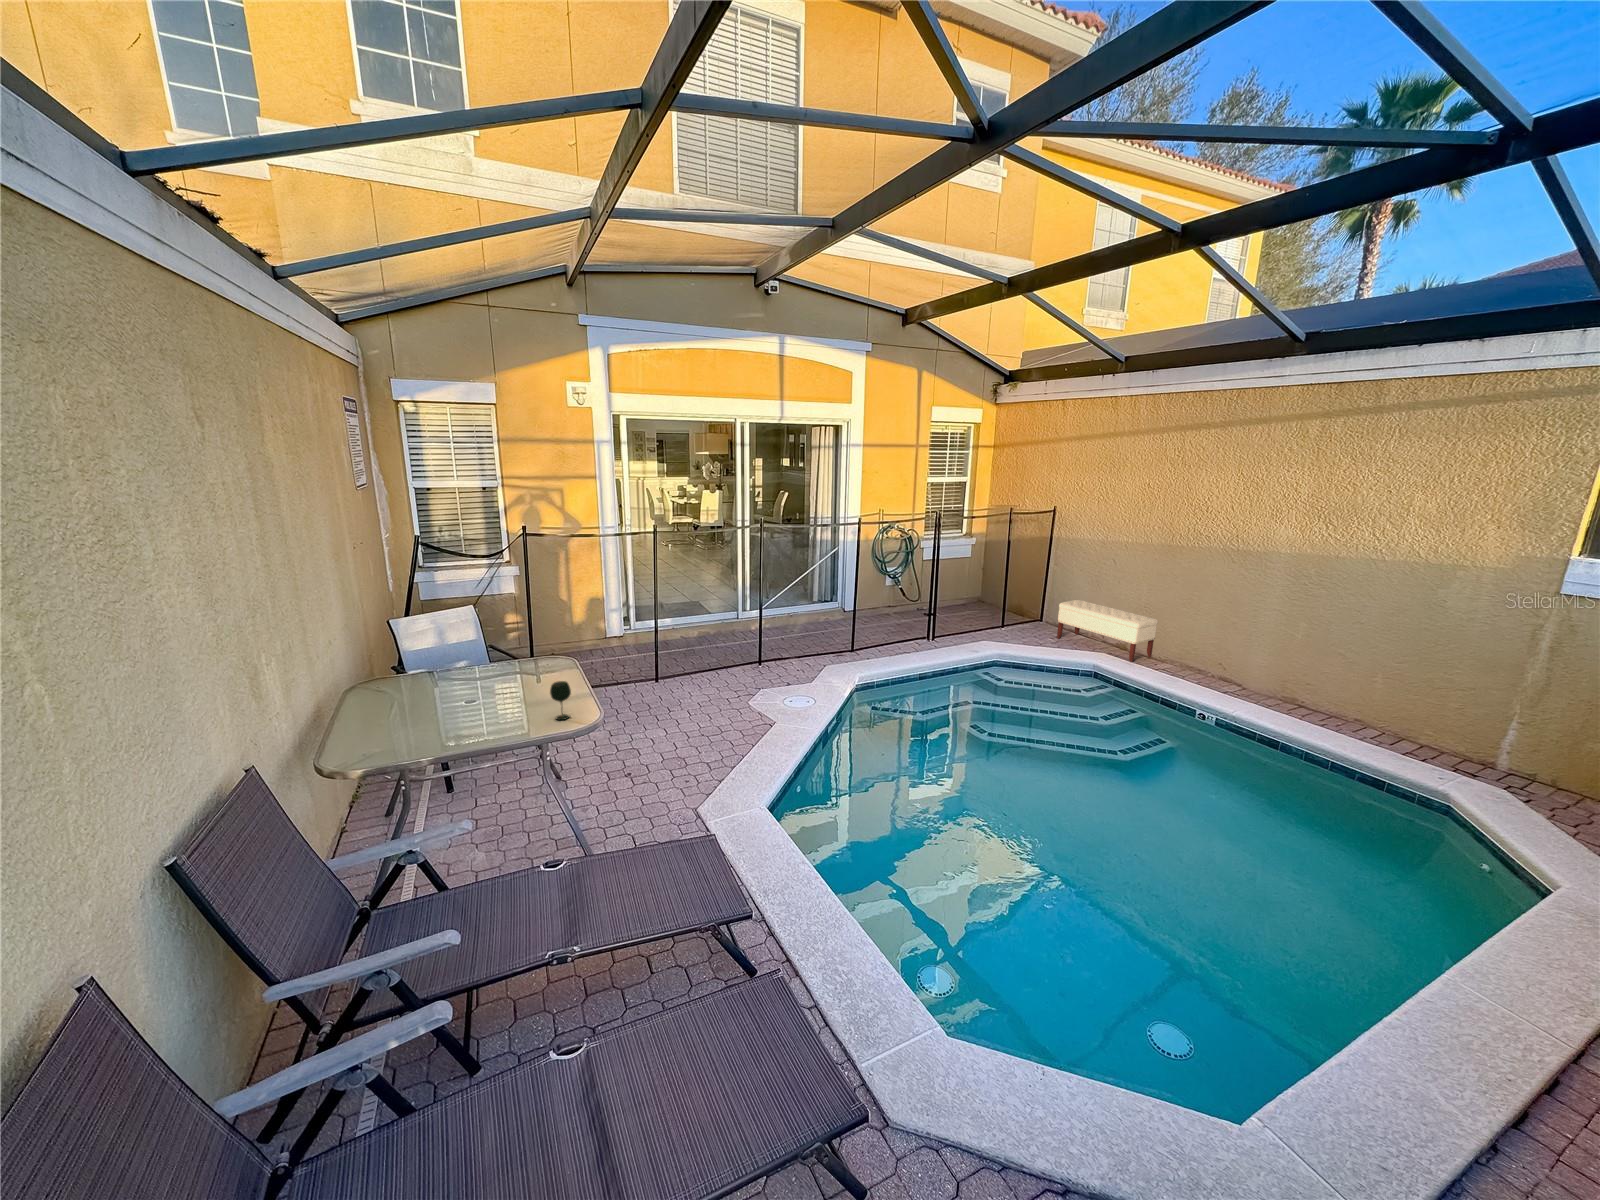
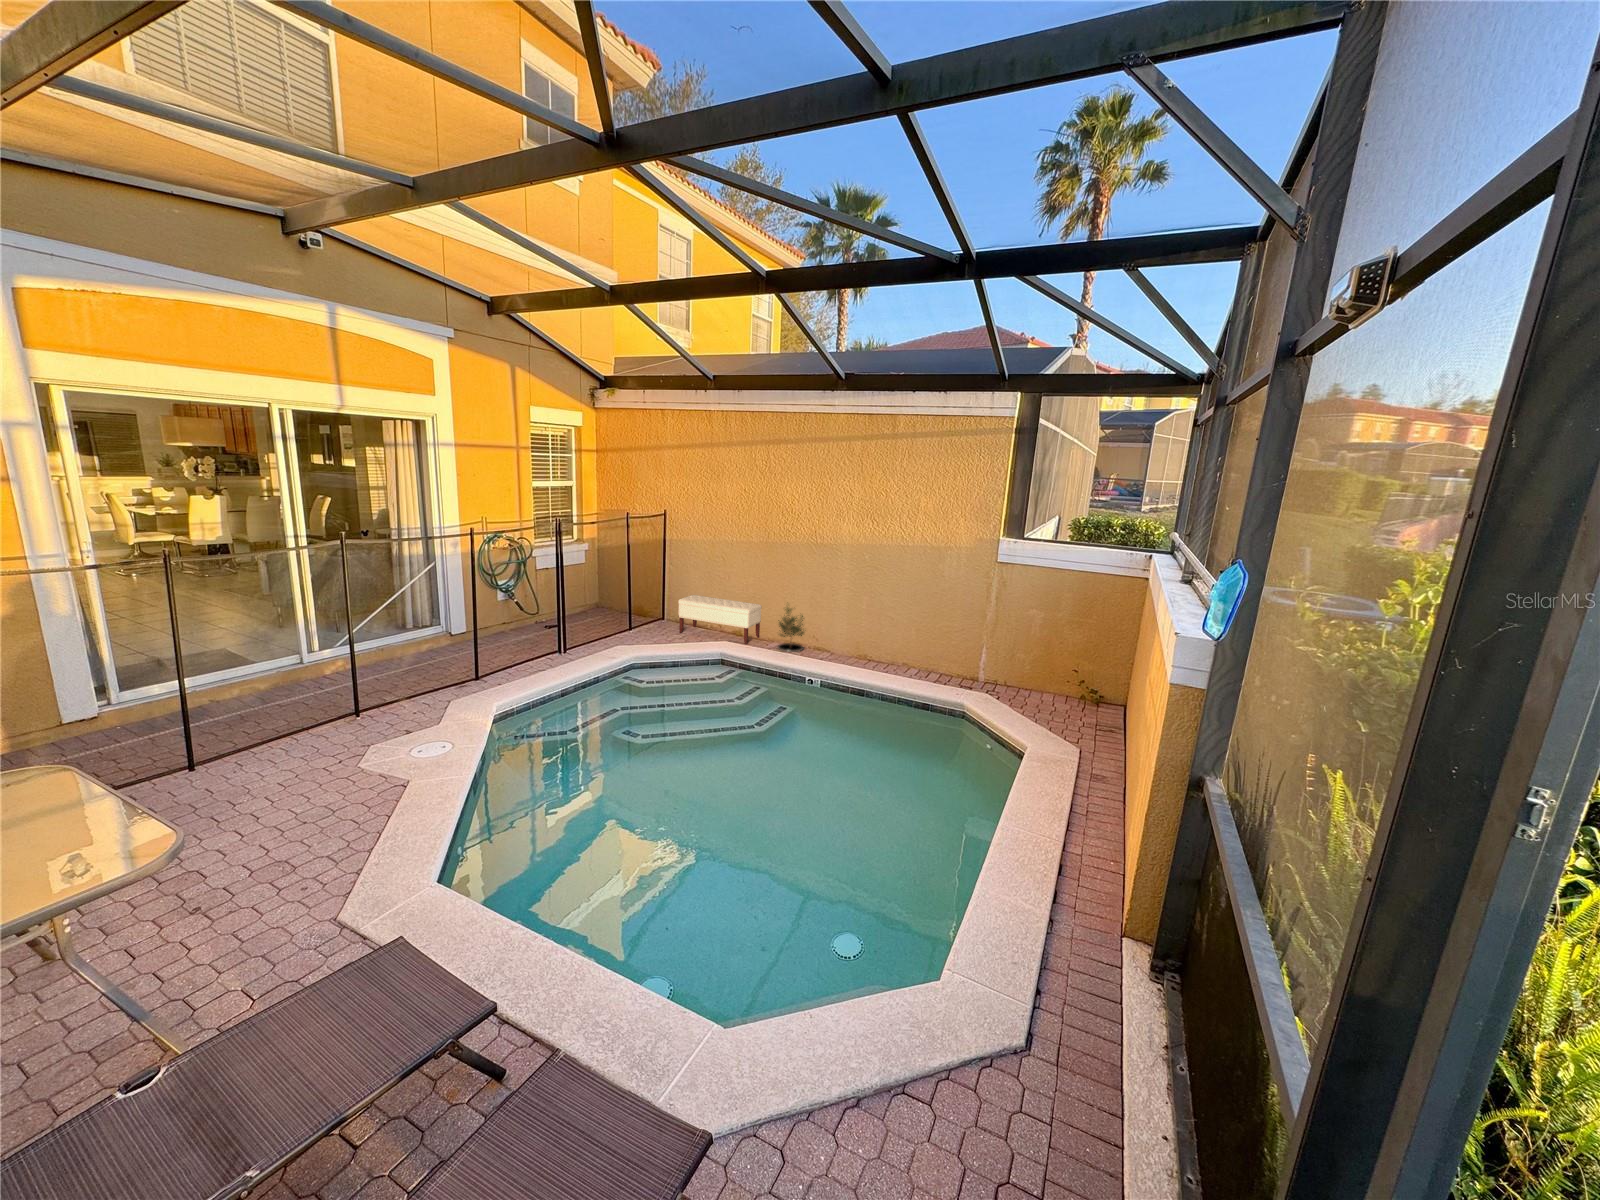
potted tree: none [1170,620,1215,681] -> present [778,608,804,652]
wine glass: present [550,681,571,720] -> none [35,794,83,857]

